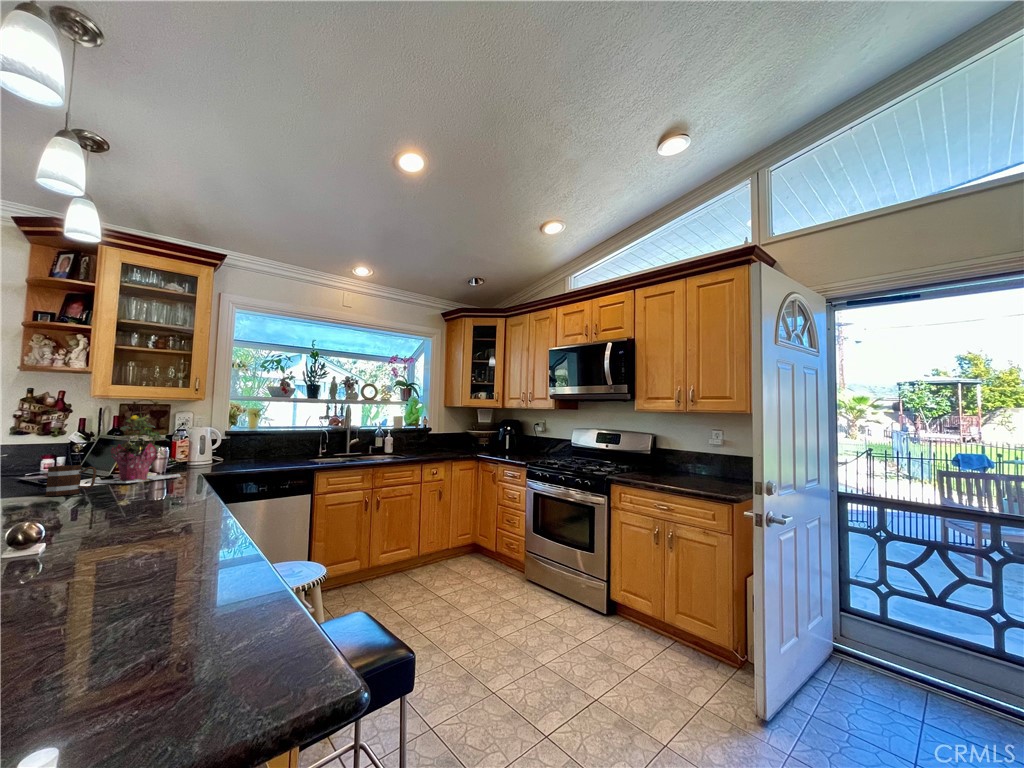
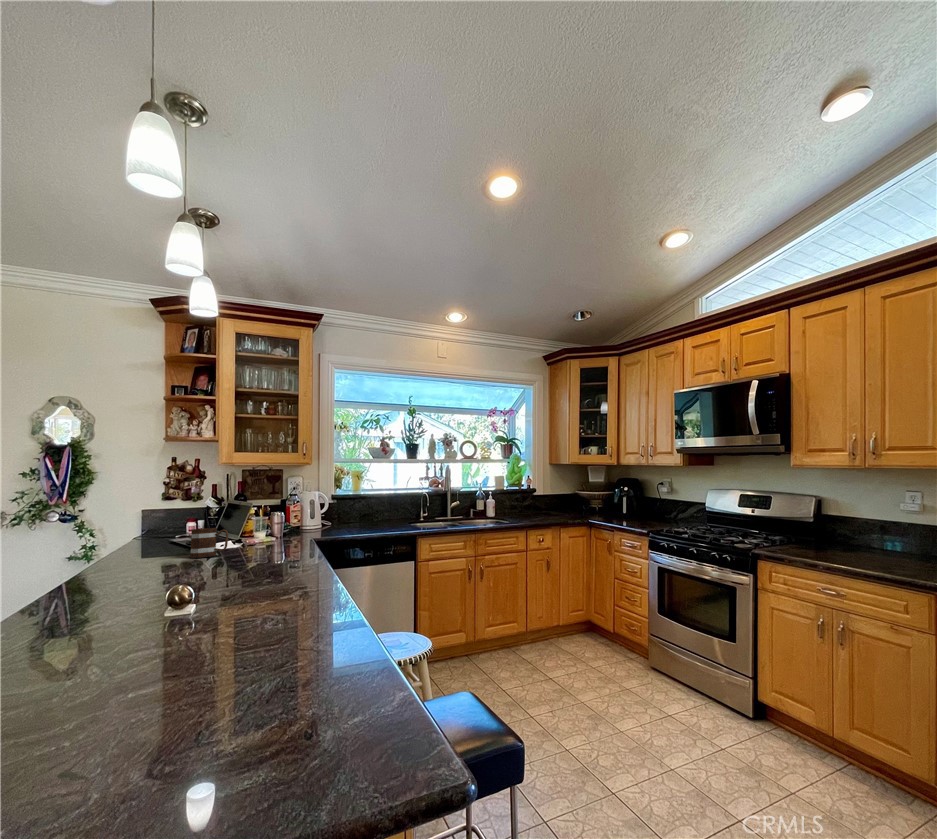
potted plant: present [88,414,180,483] -> none [221,477,296,547]

